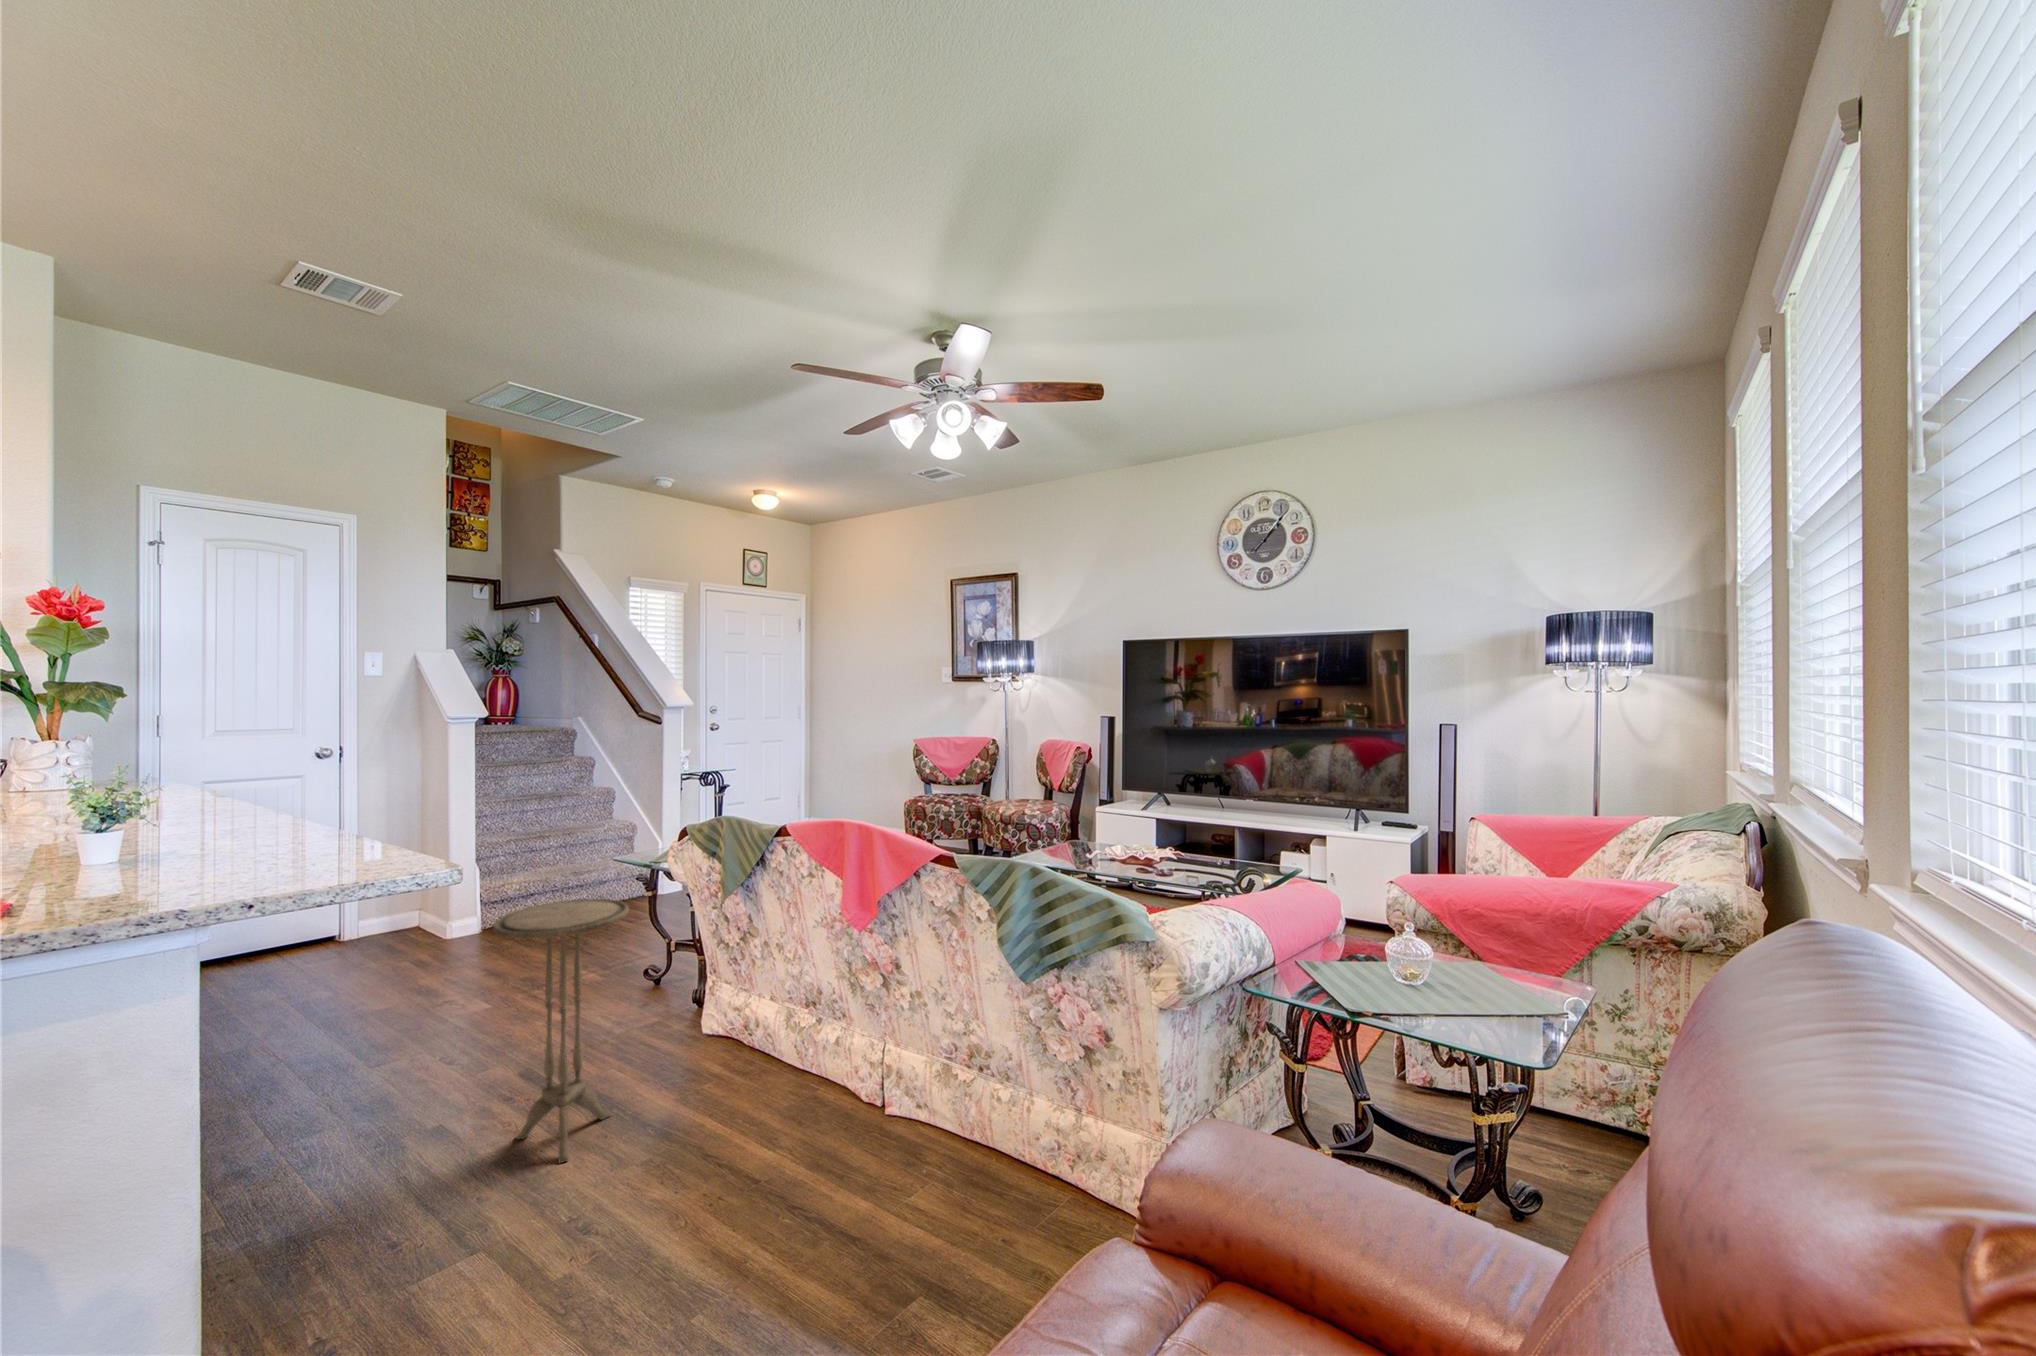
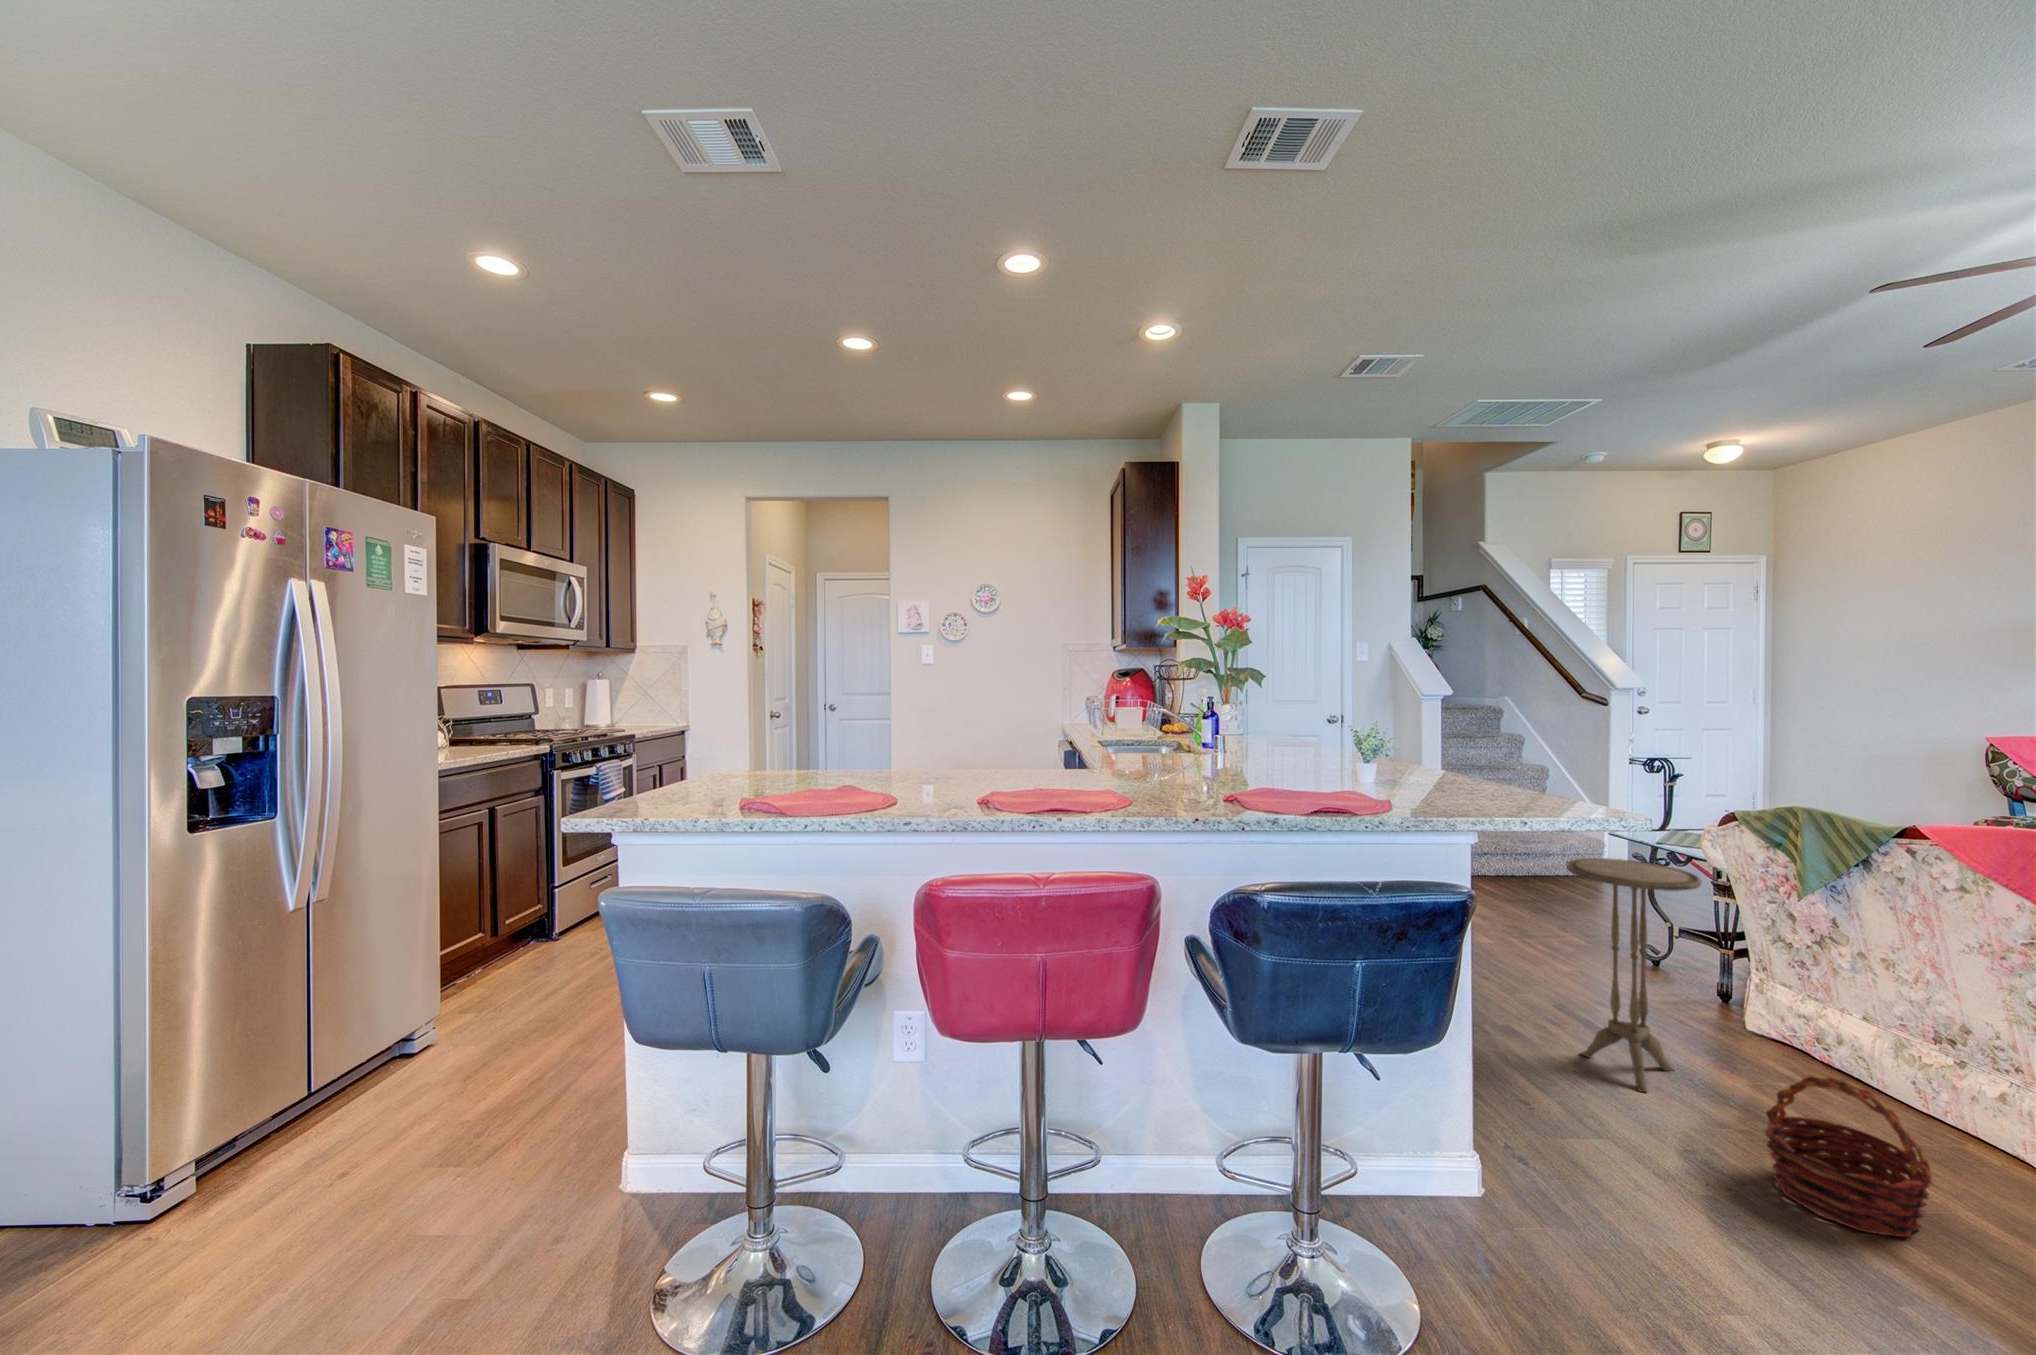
basket: none [634,1091,758,1245] -> present [1765,1075,1932,1237]

